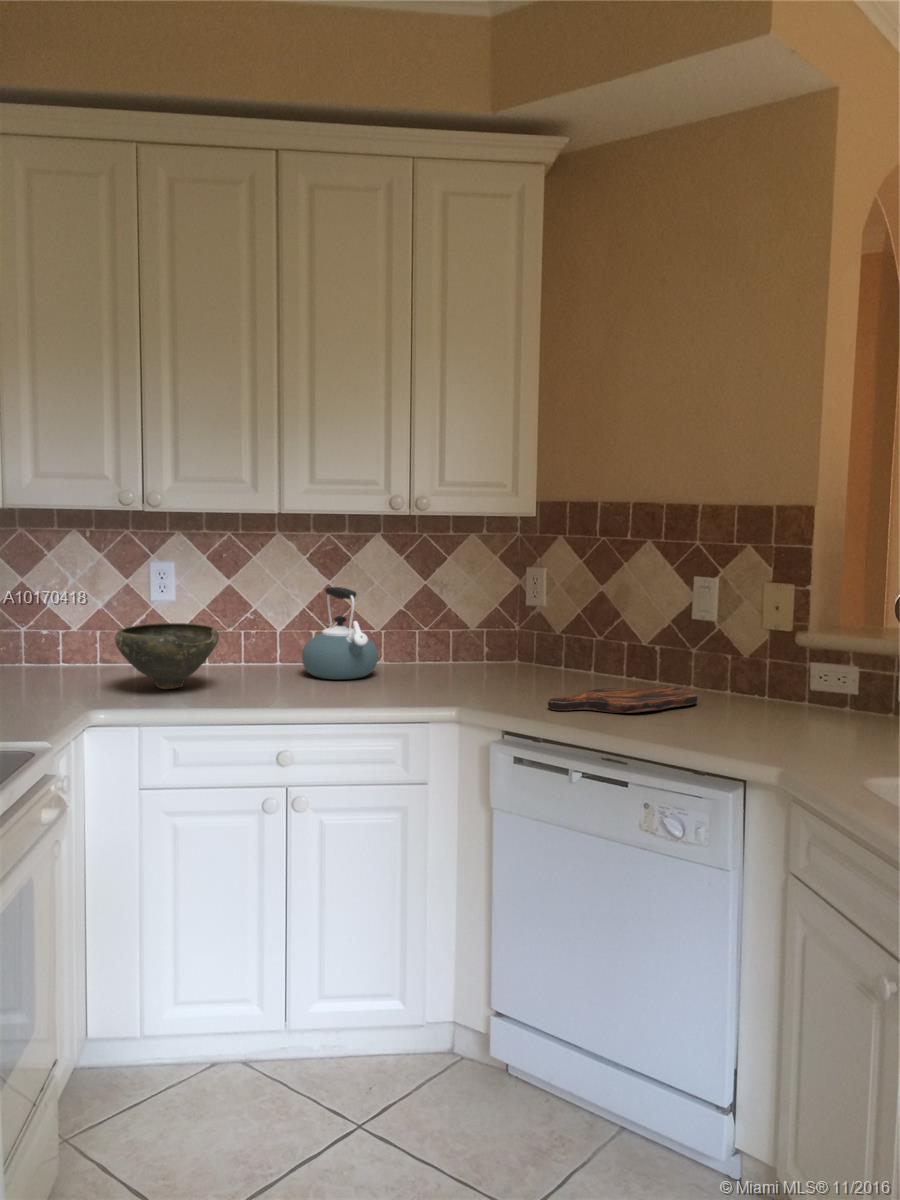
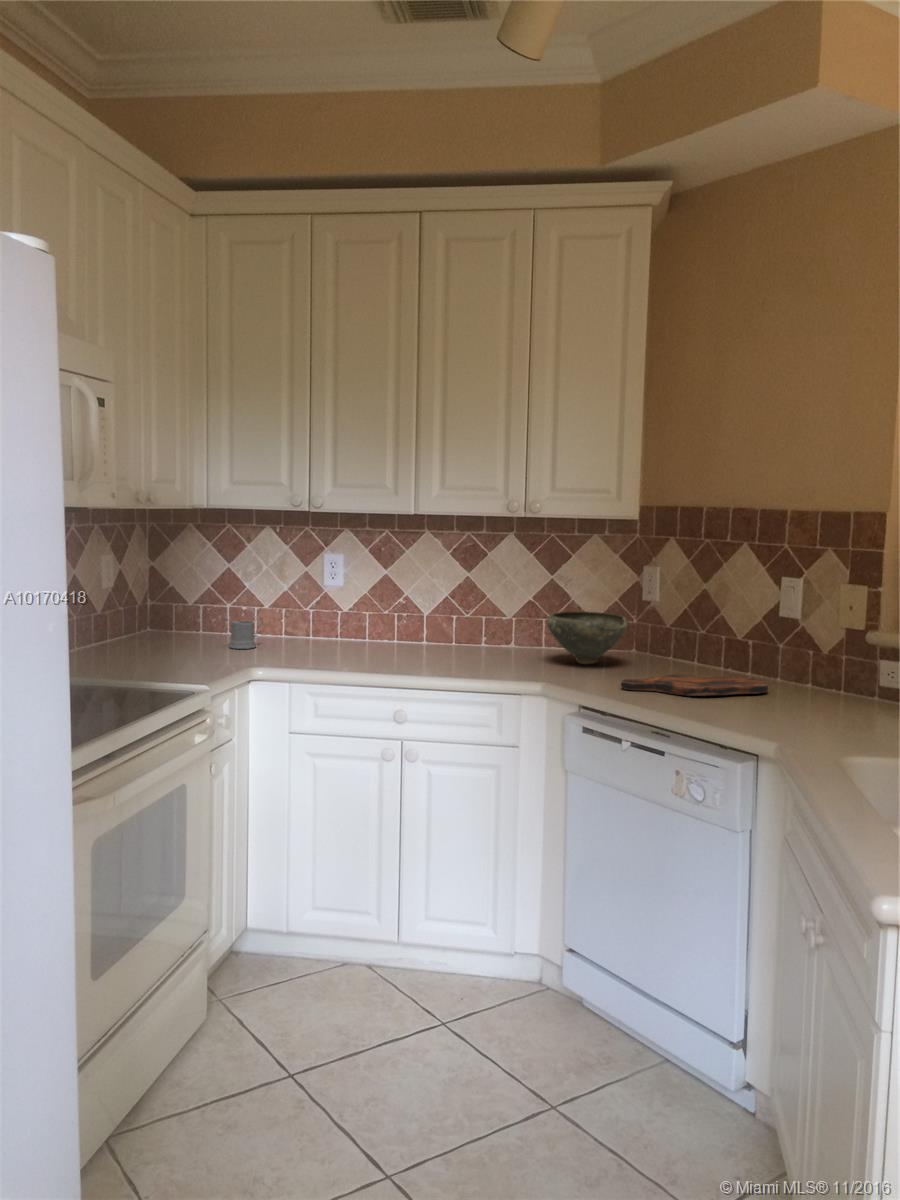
kettle: present [302,587,378,680] -> none [436,578,500,656]
bowl: present [115,623,219,689] -> present [547,611,628,664]
mug: none [36,644,80,686] -> present [229,618,263,649]

